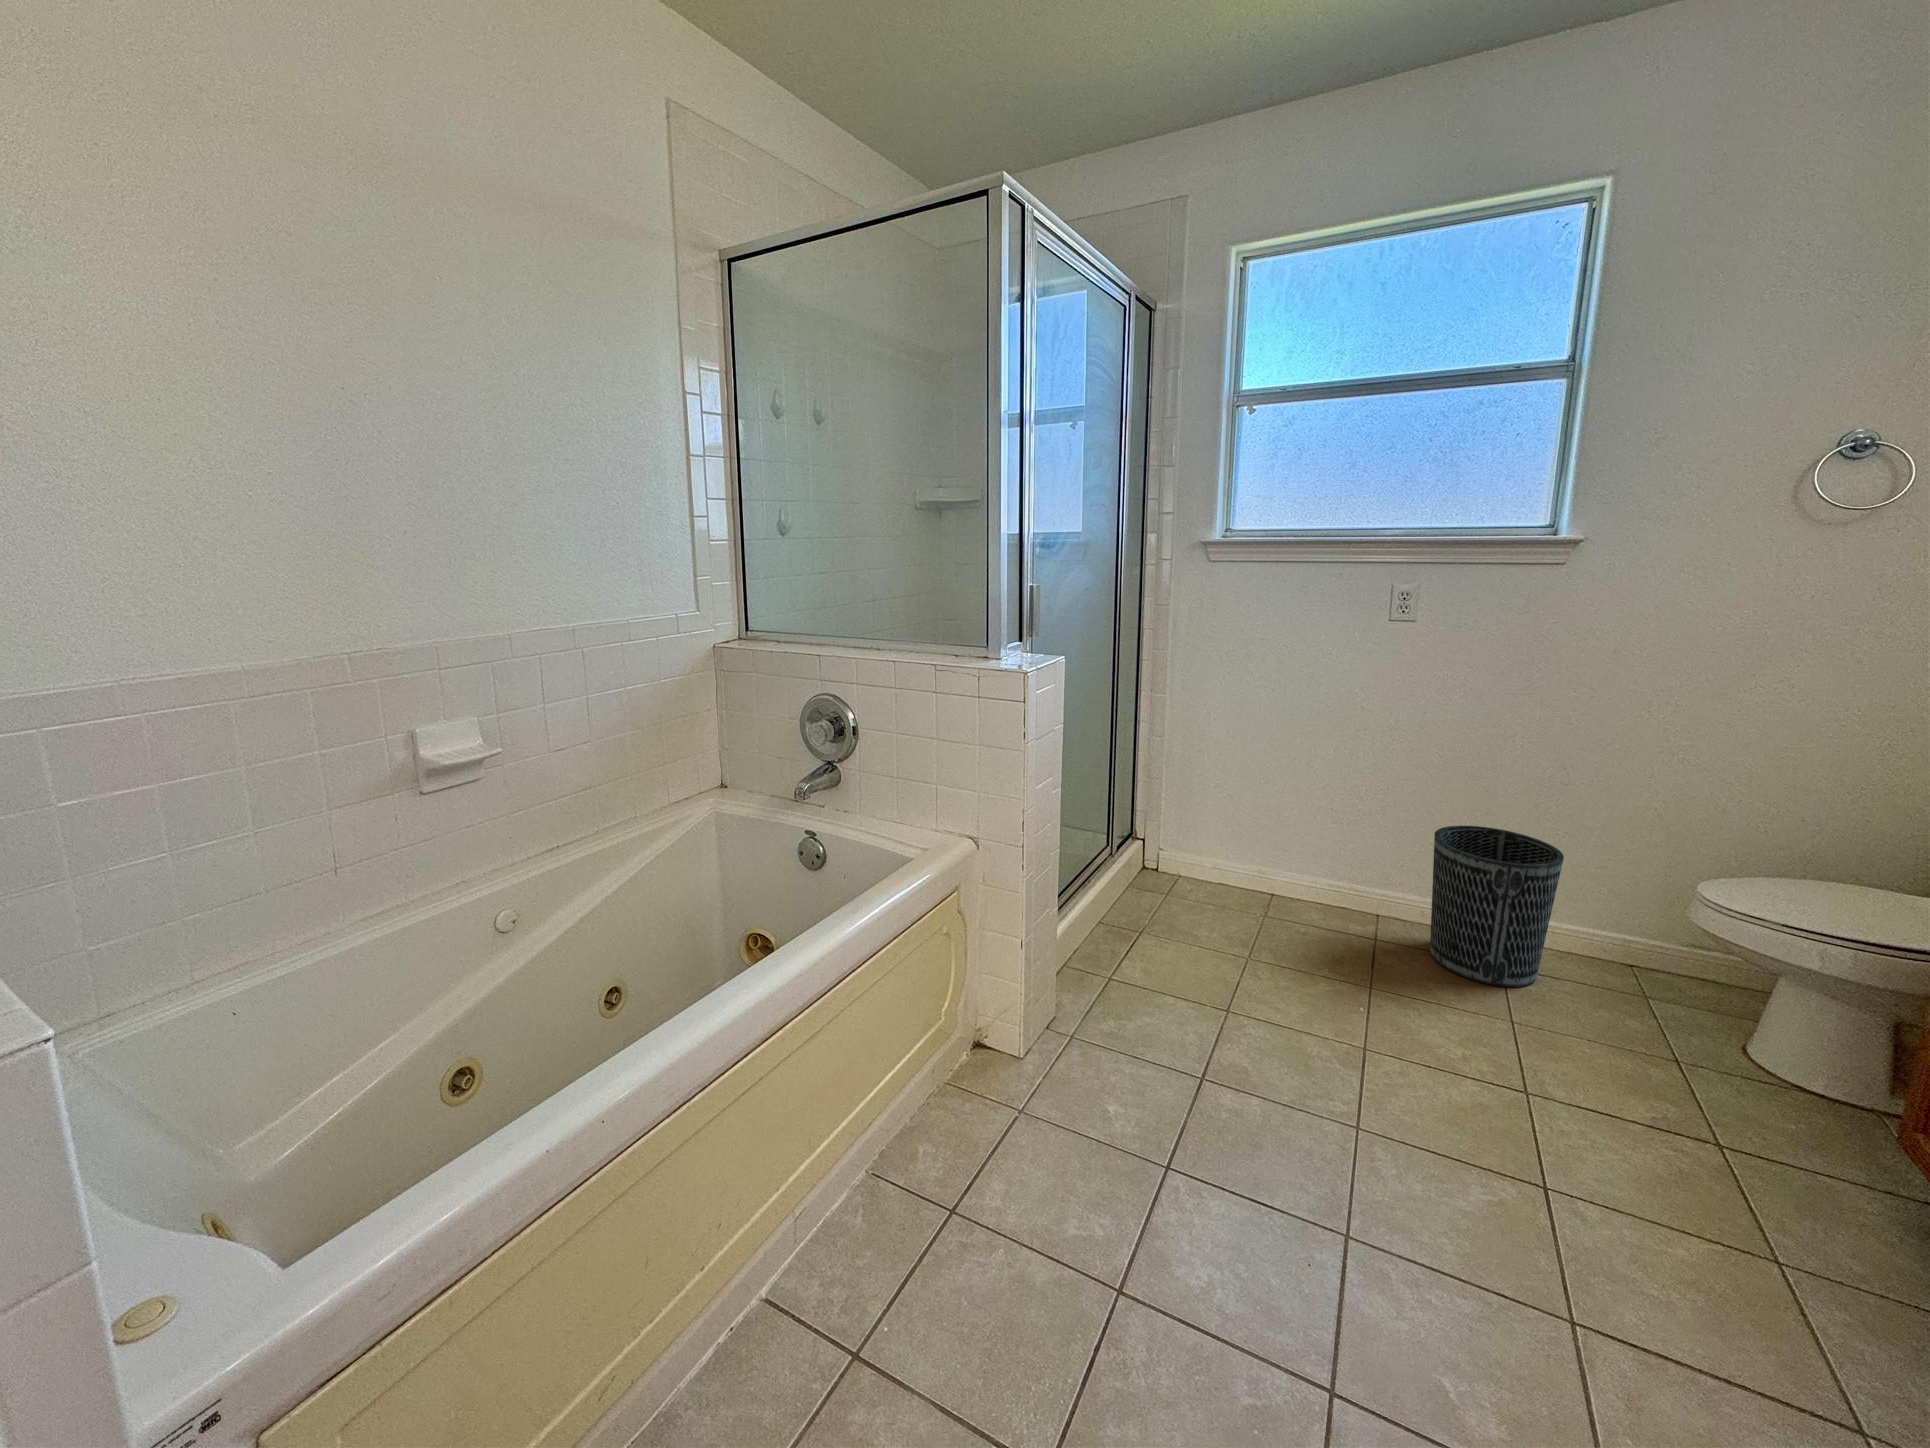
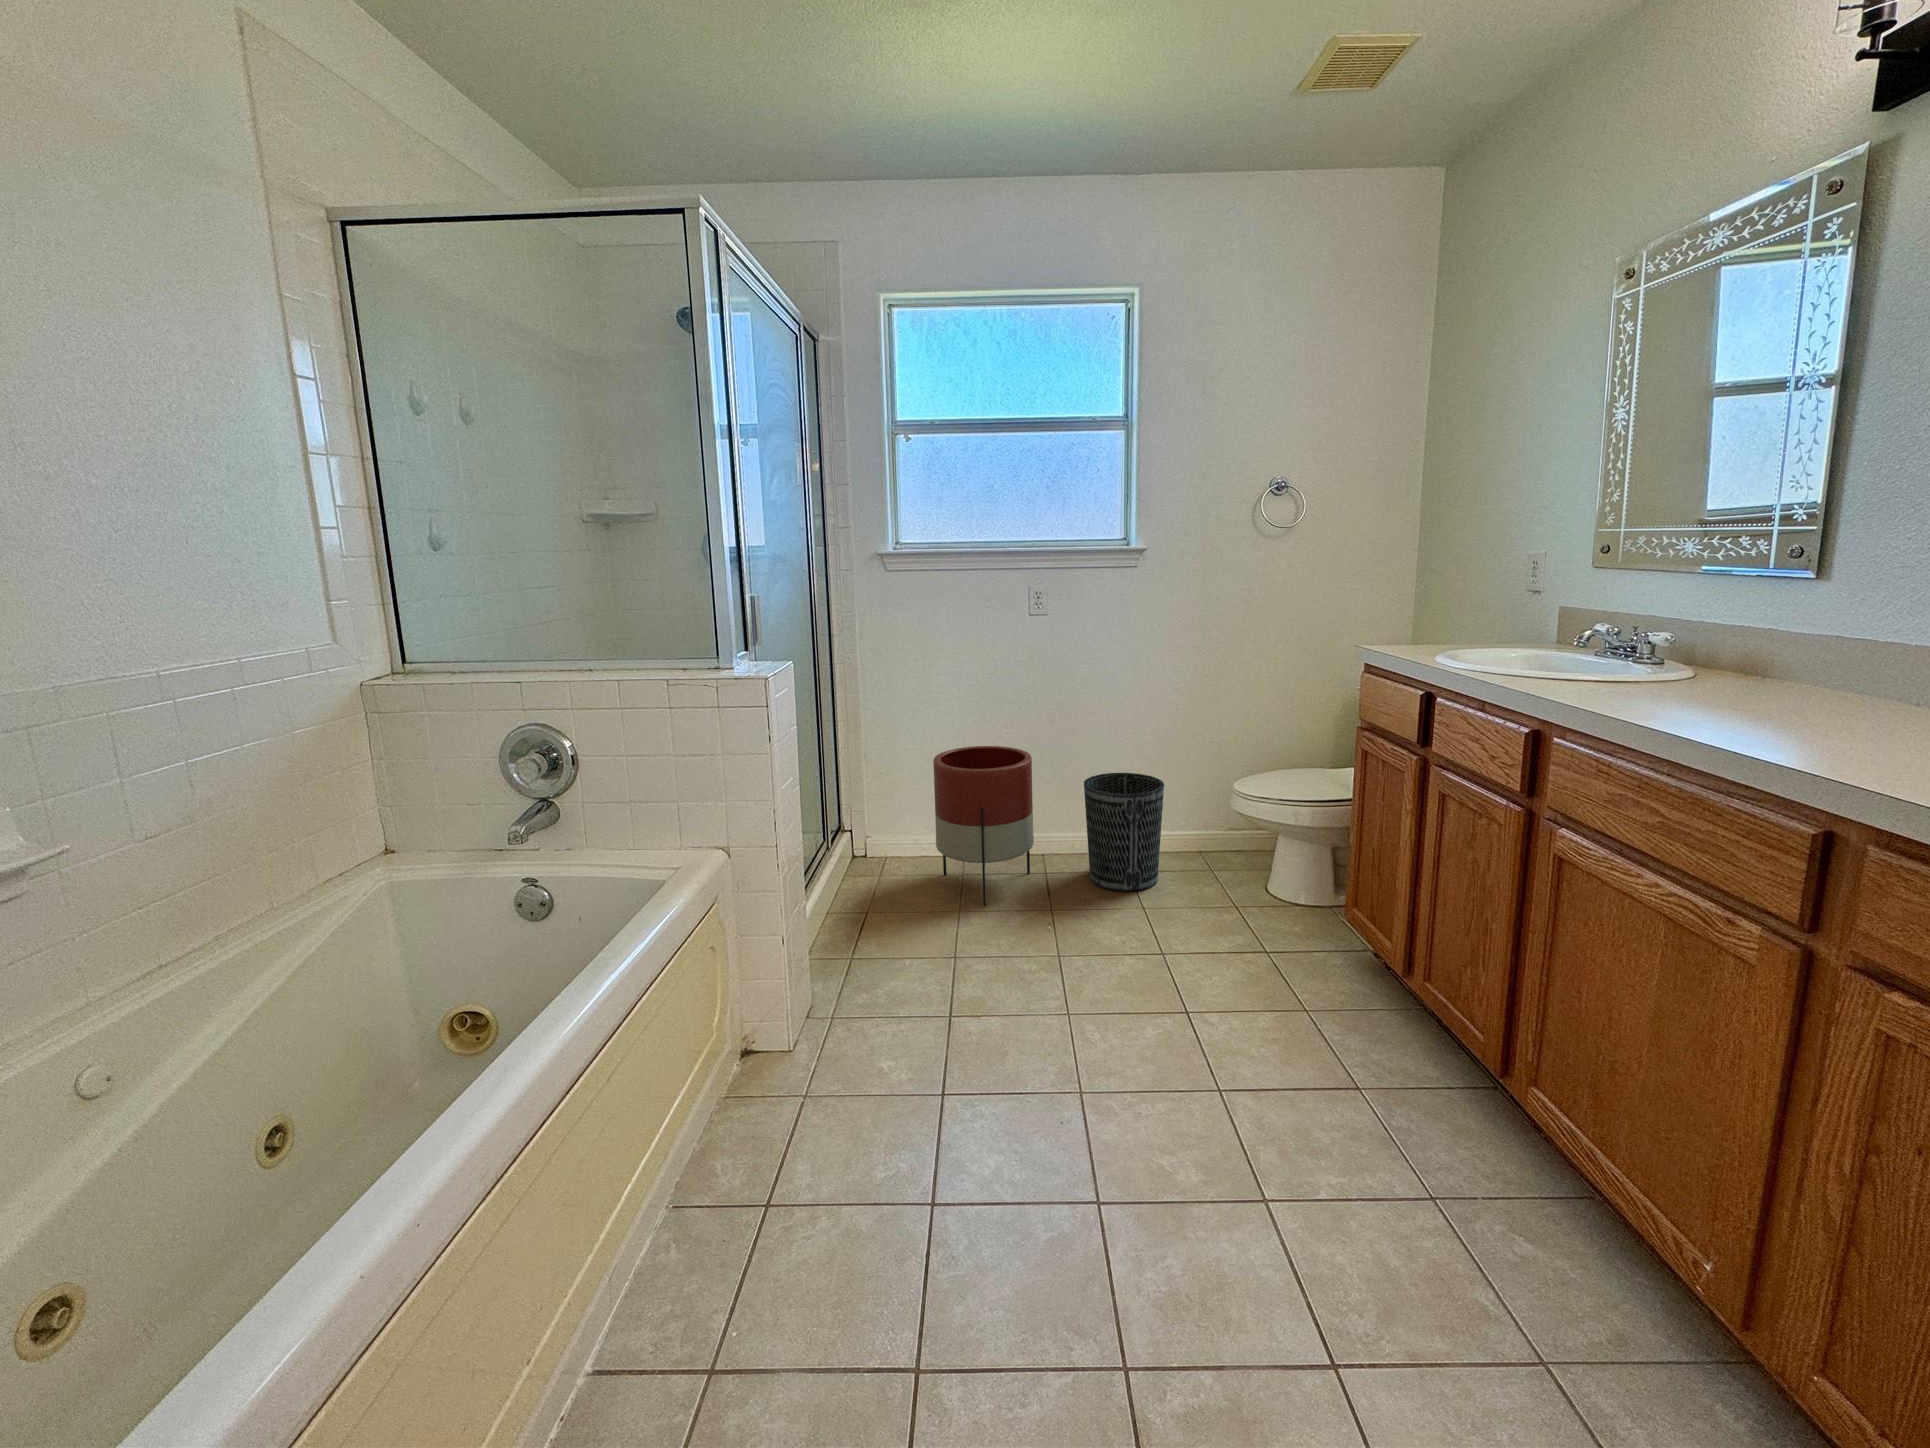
planter: none [1228,764,1362,950] -> present [933,746,1034,906]

